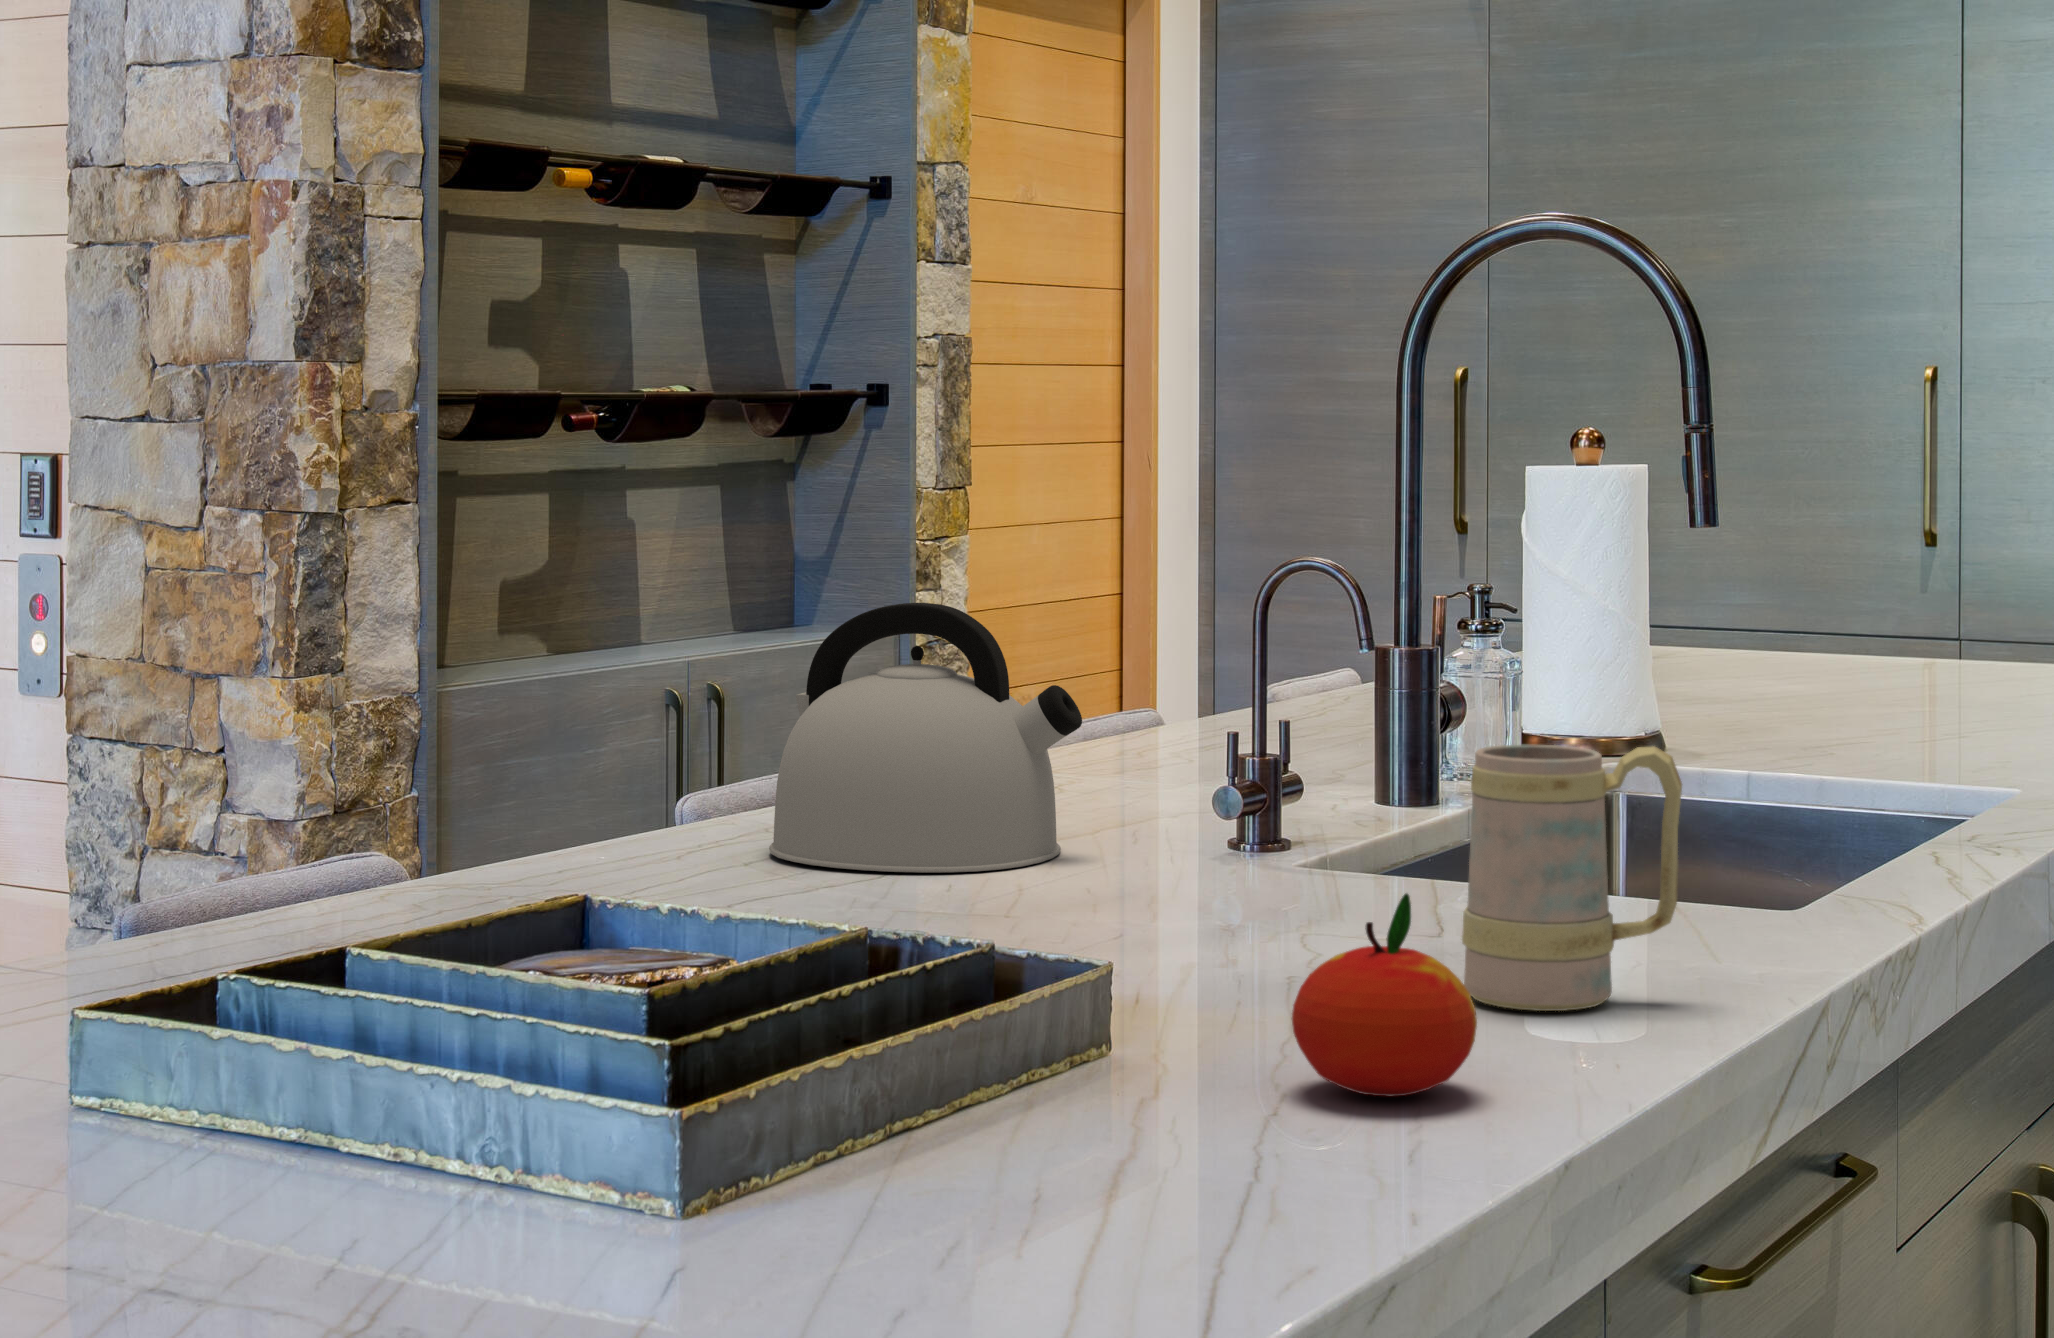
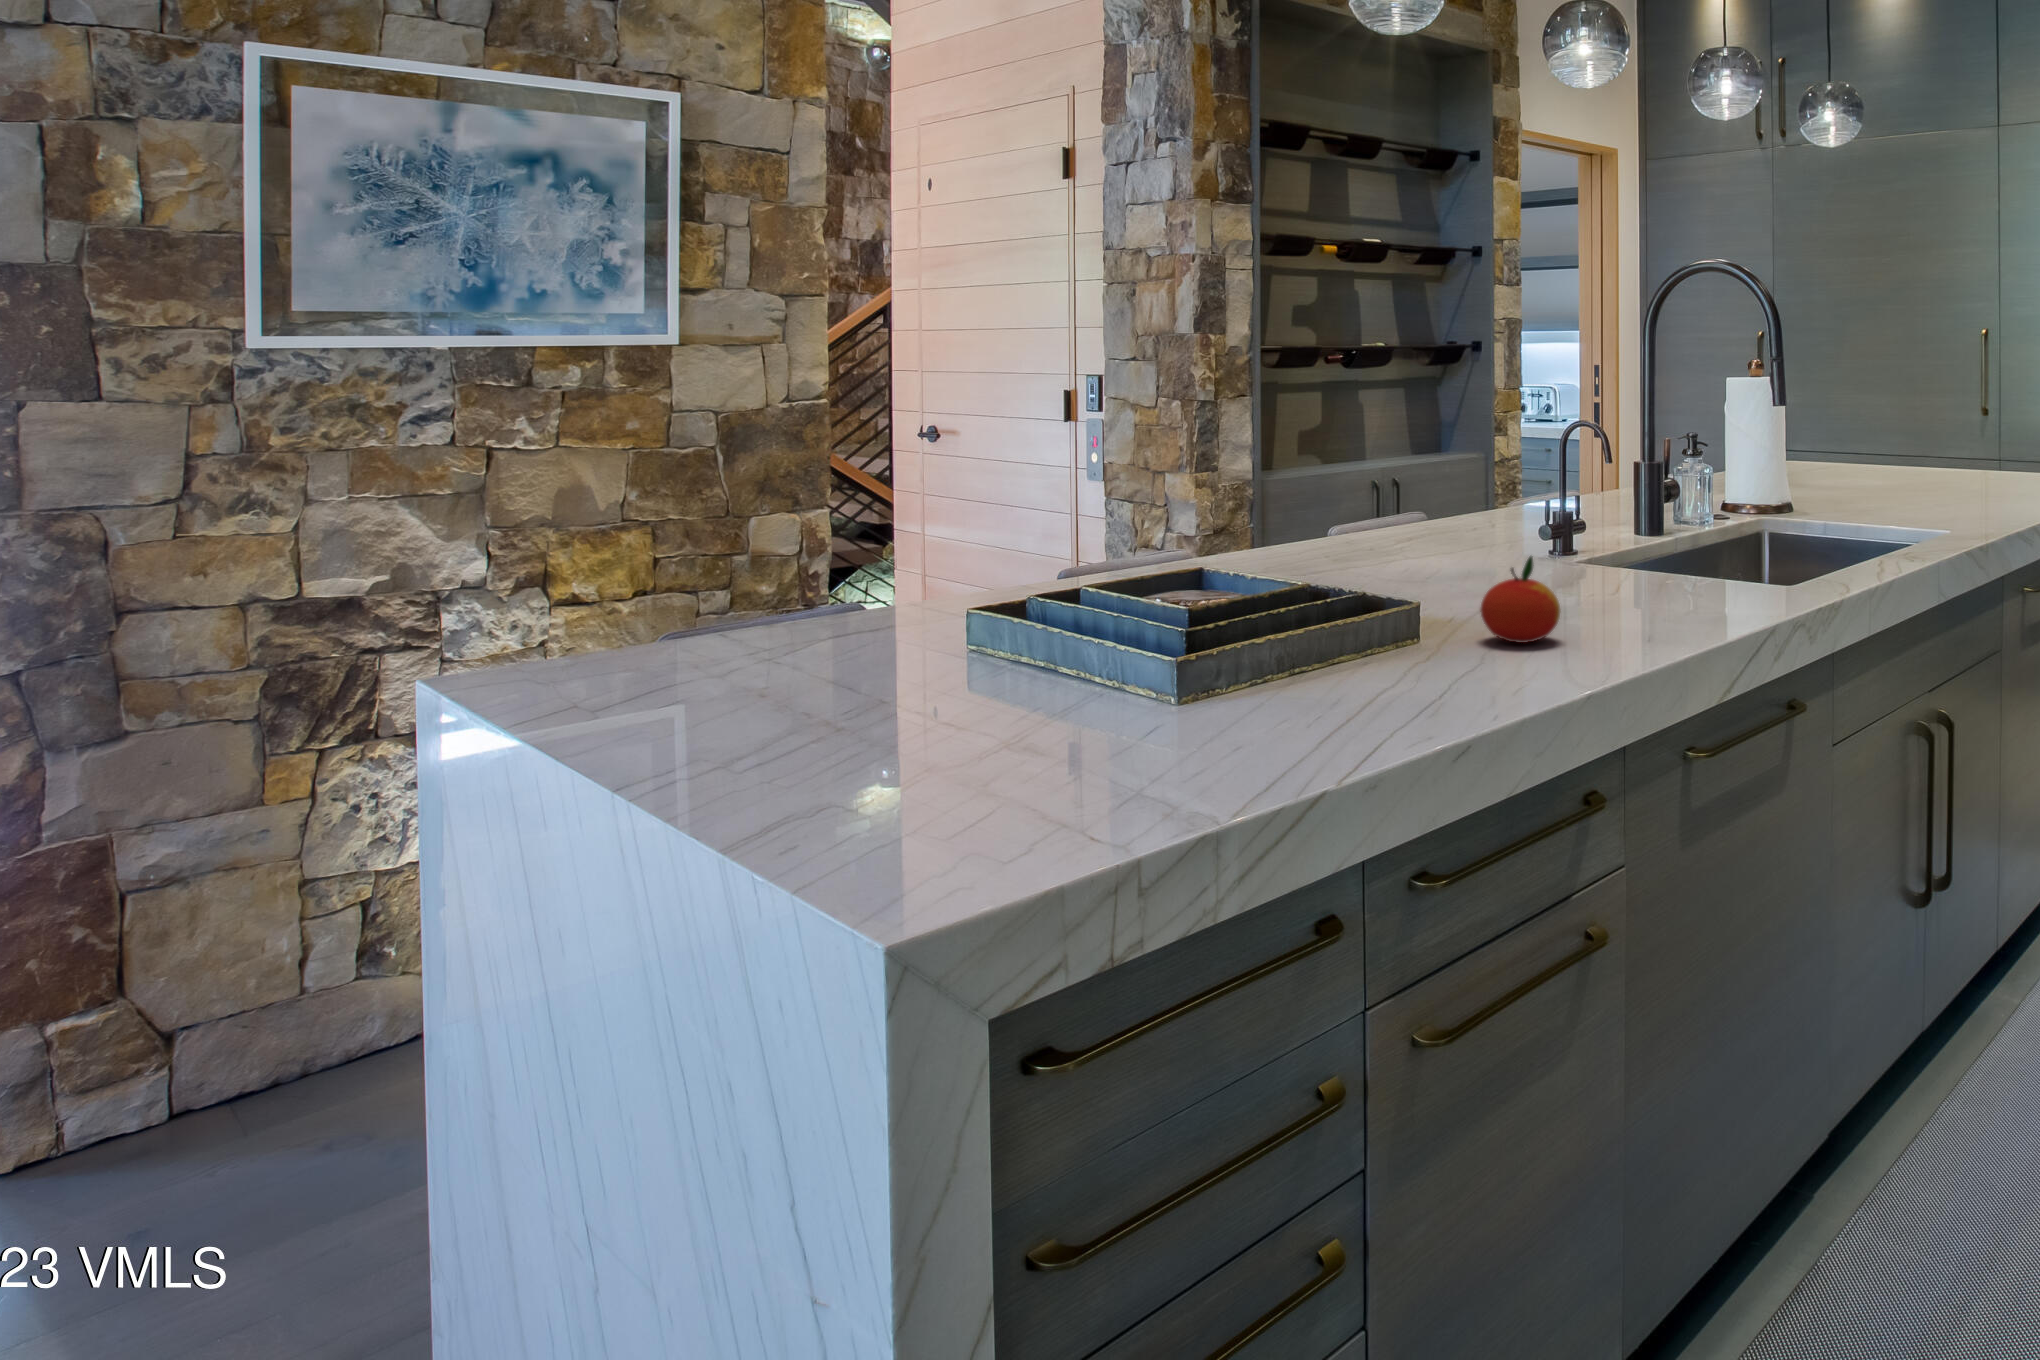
kettle: present [769,603,1082,873] -> none [1340,436,1474,553]
mug: present [1462,745,1682,1011] -> none [1590,495,1687,612]

